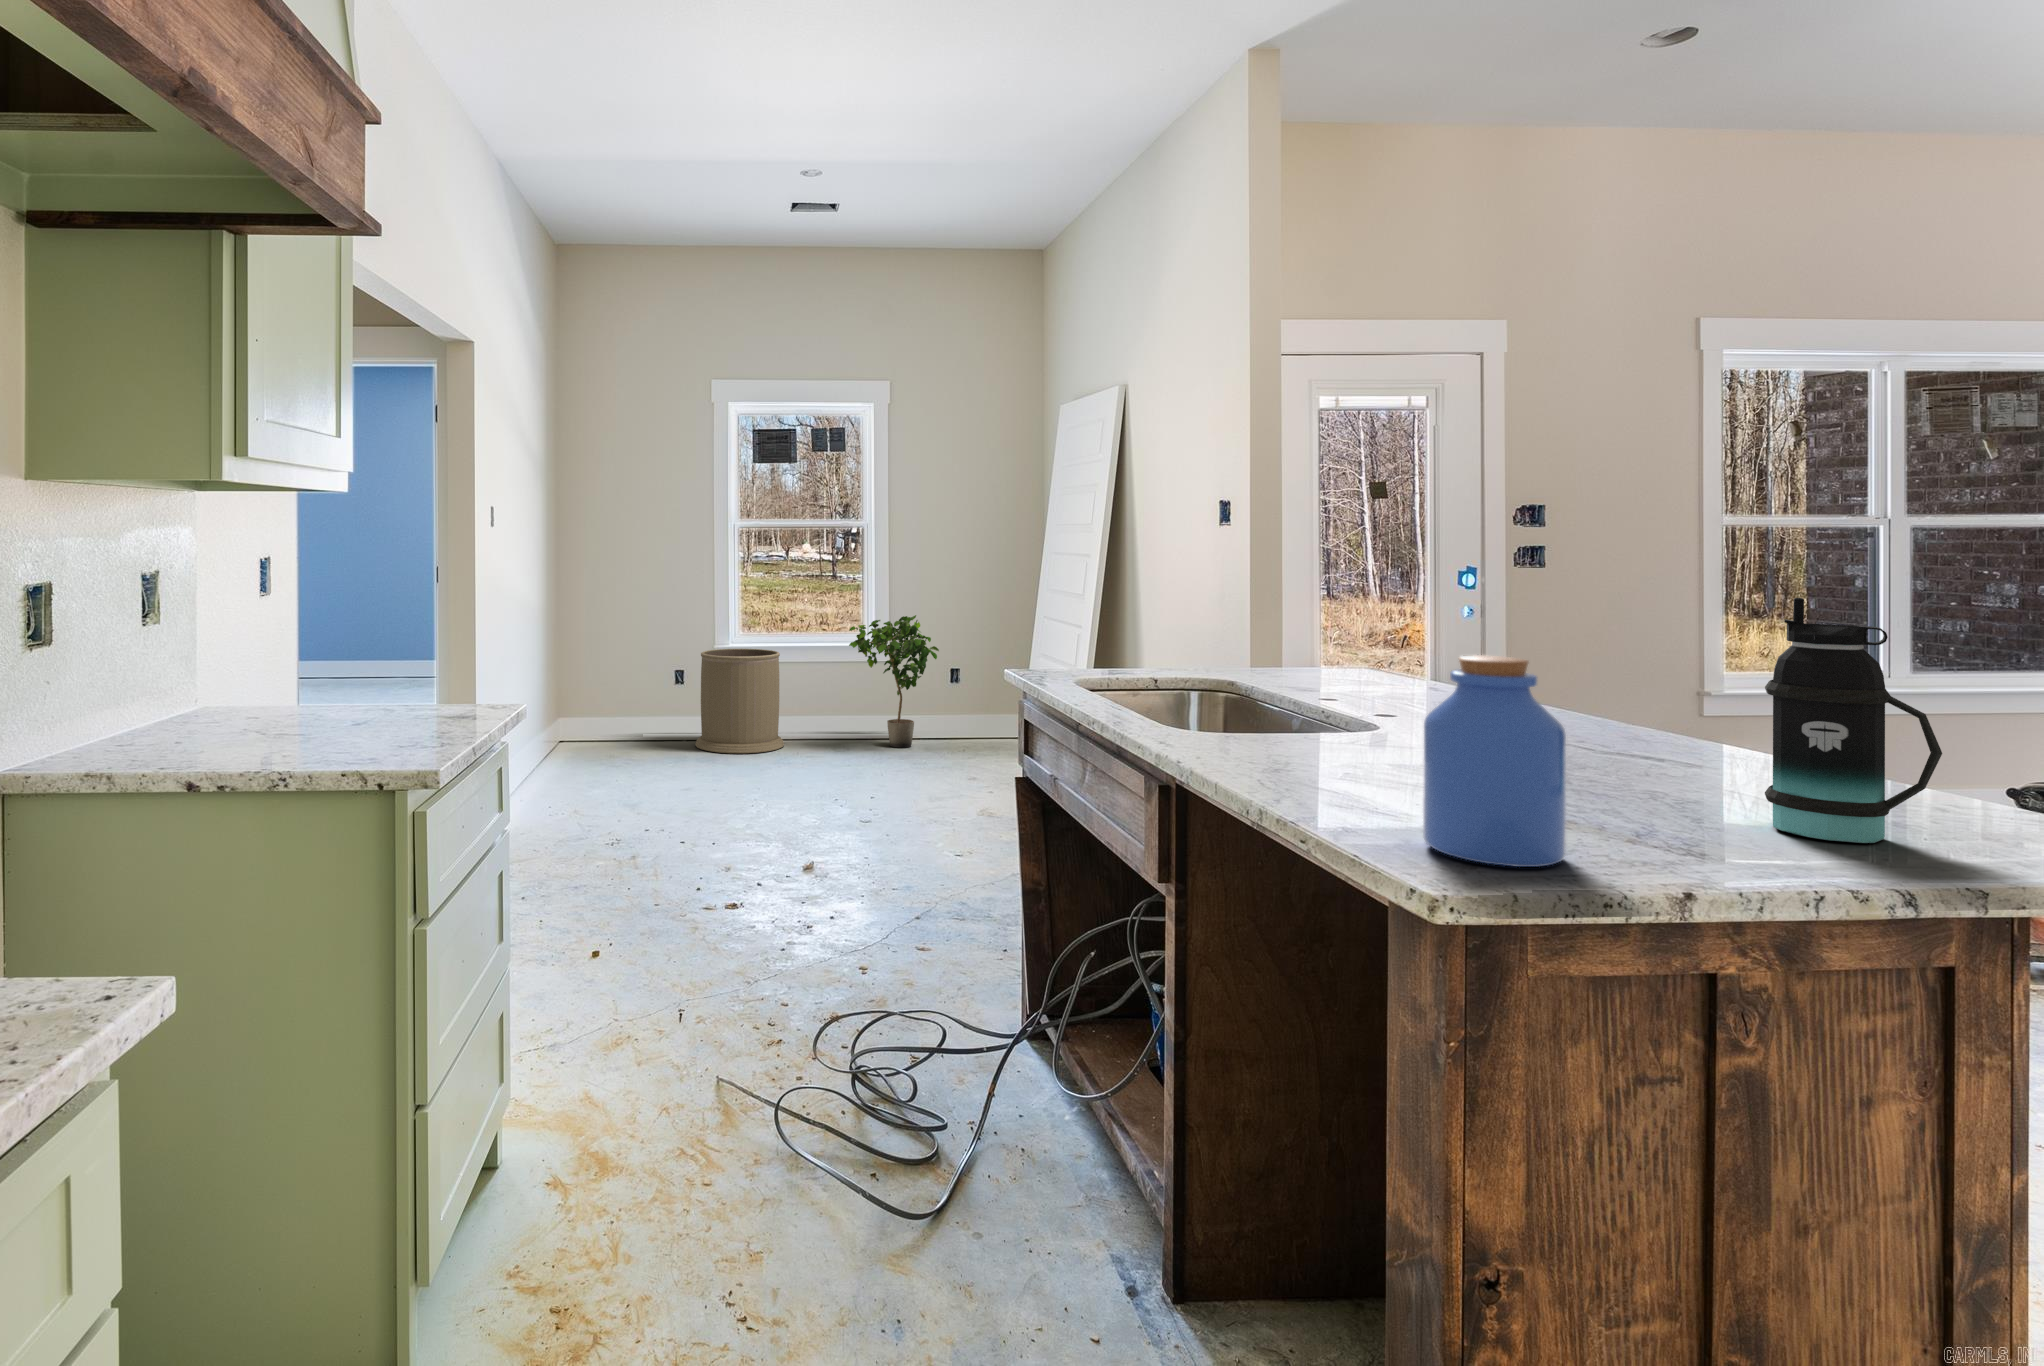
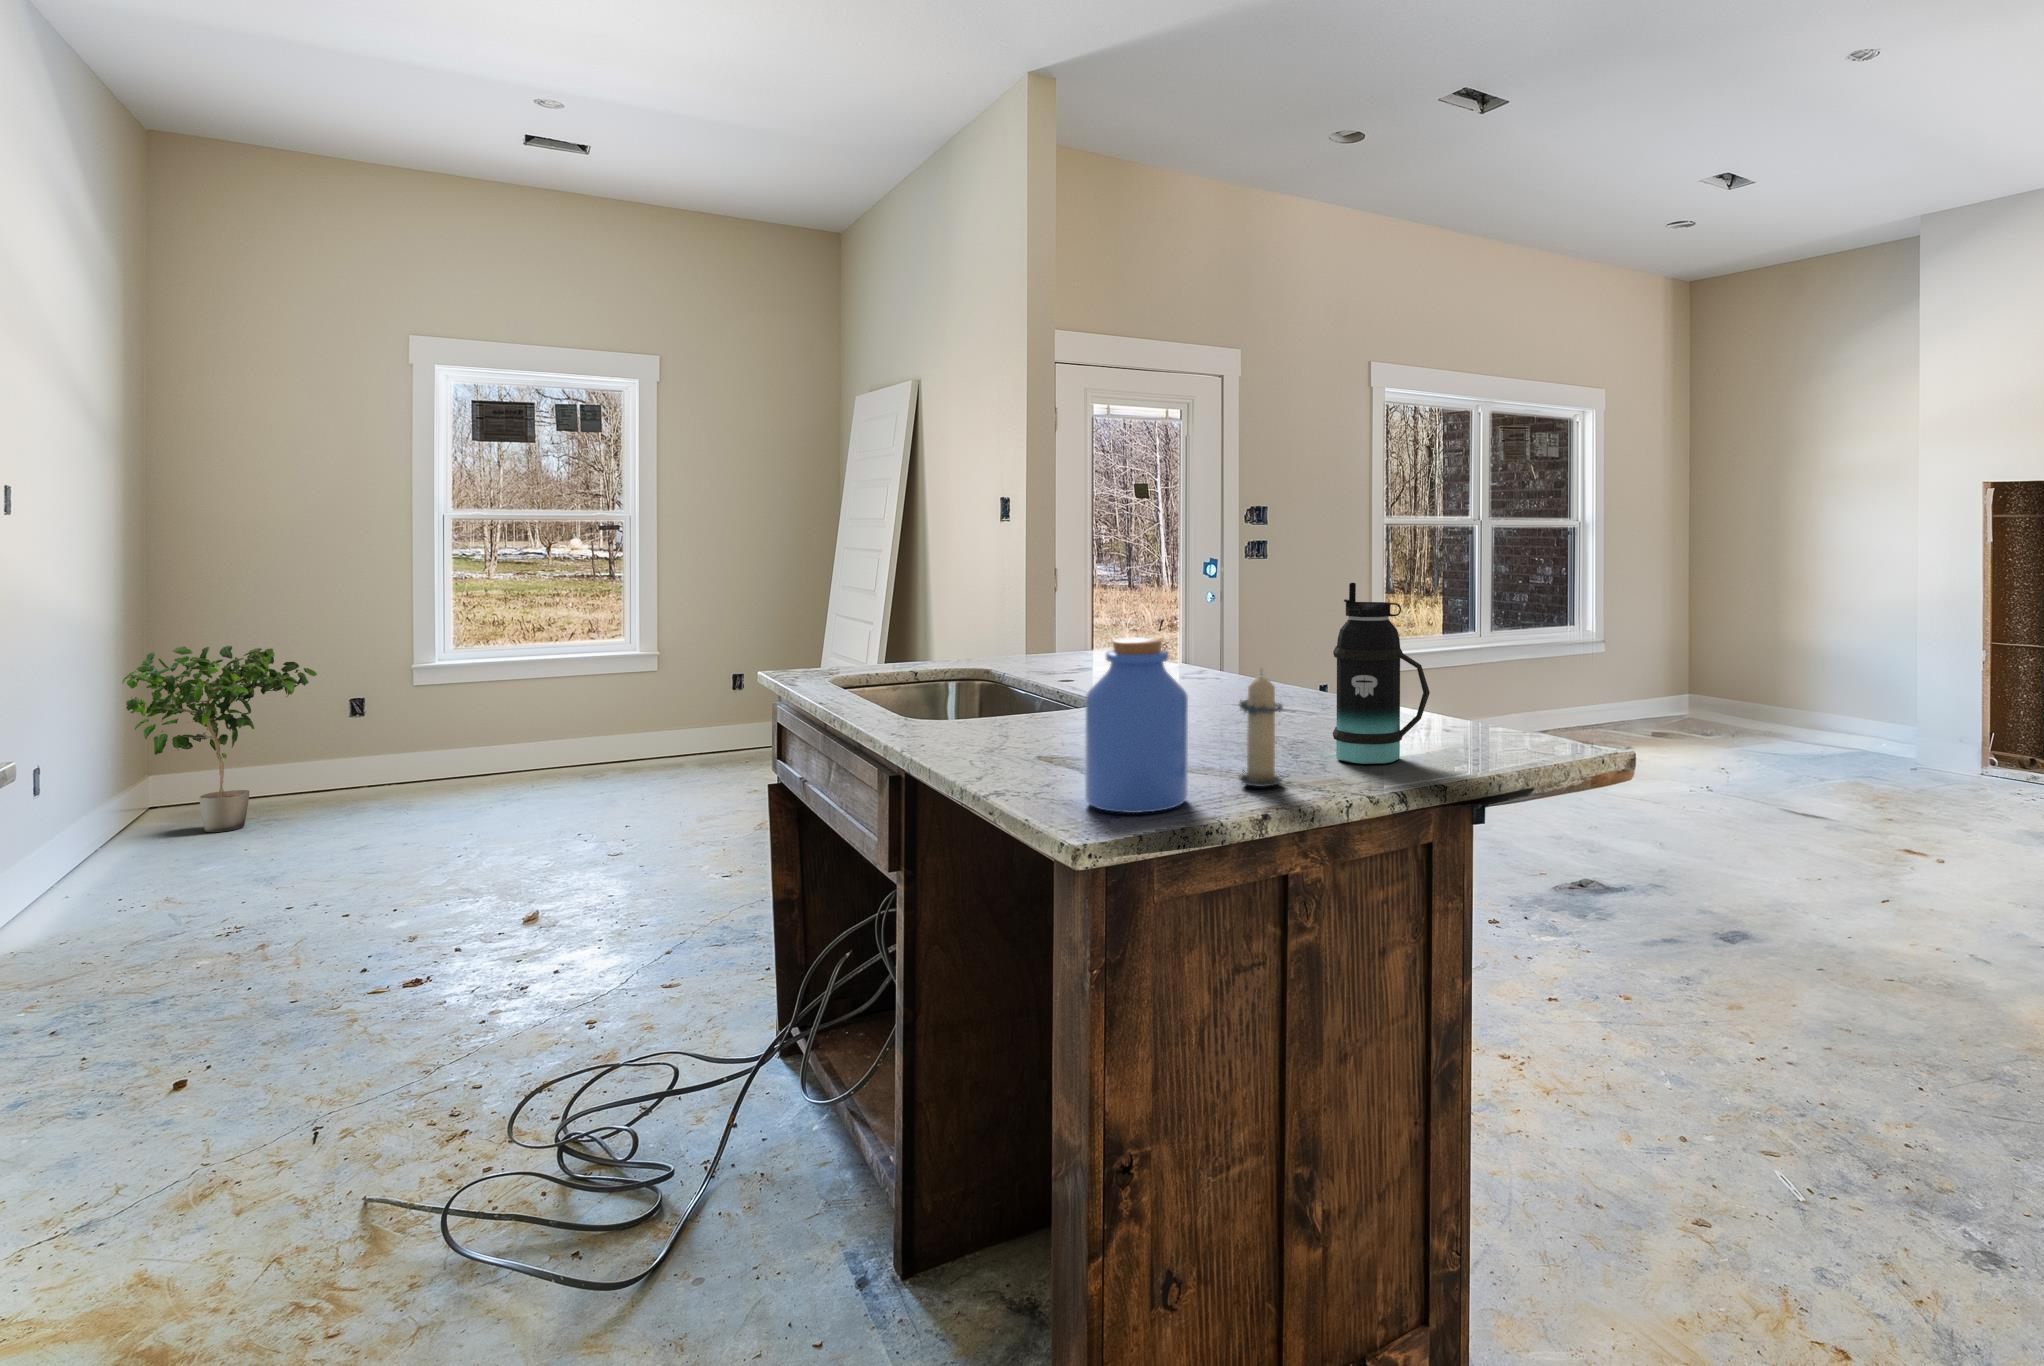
potted plant: present [849,615,939,748] -> present [122,646,317,832]
trash can: present [696,649,784,753] -> none [372,670,503,801]
candle: none [1623,703,1713,857] -> present [1239,676,1283,787]

